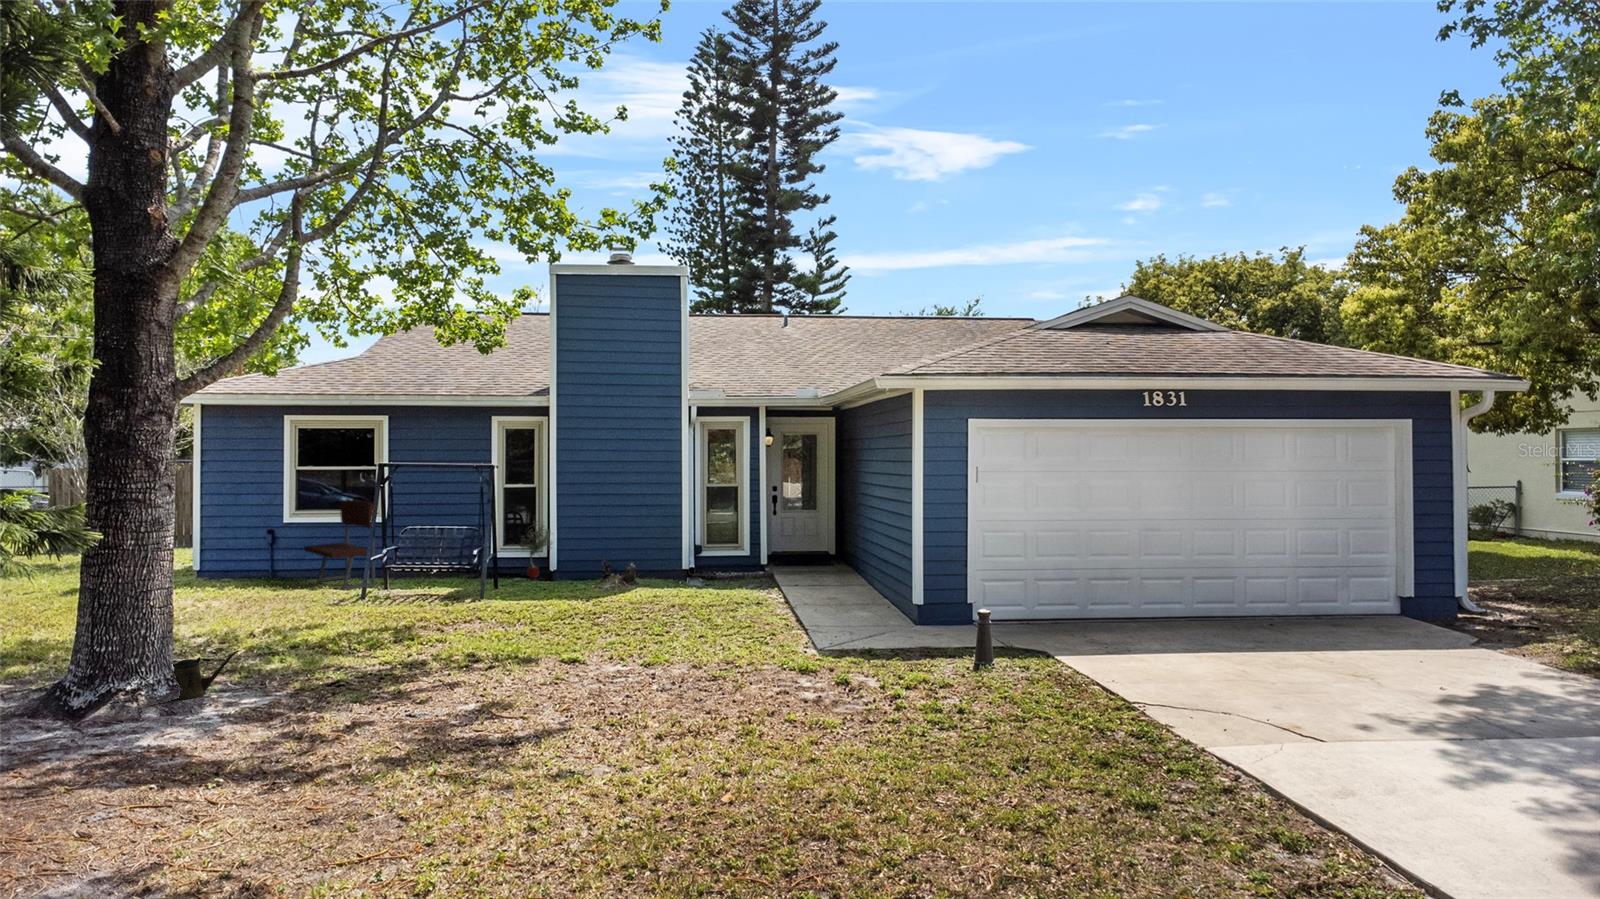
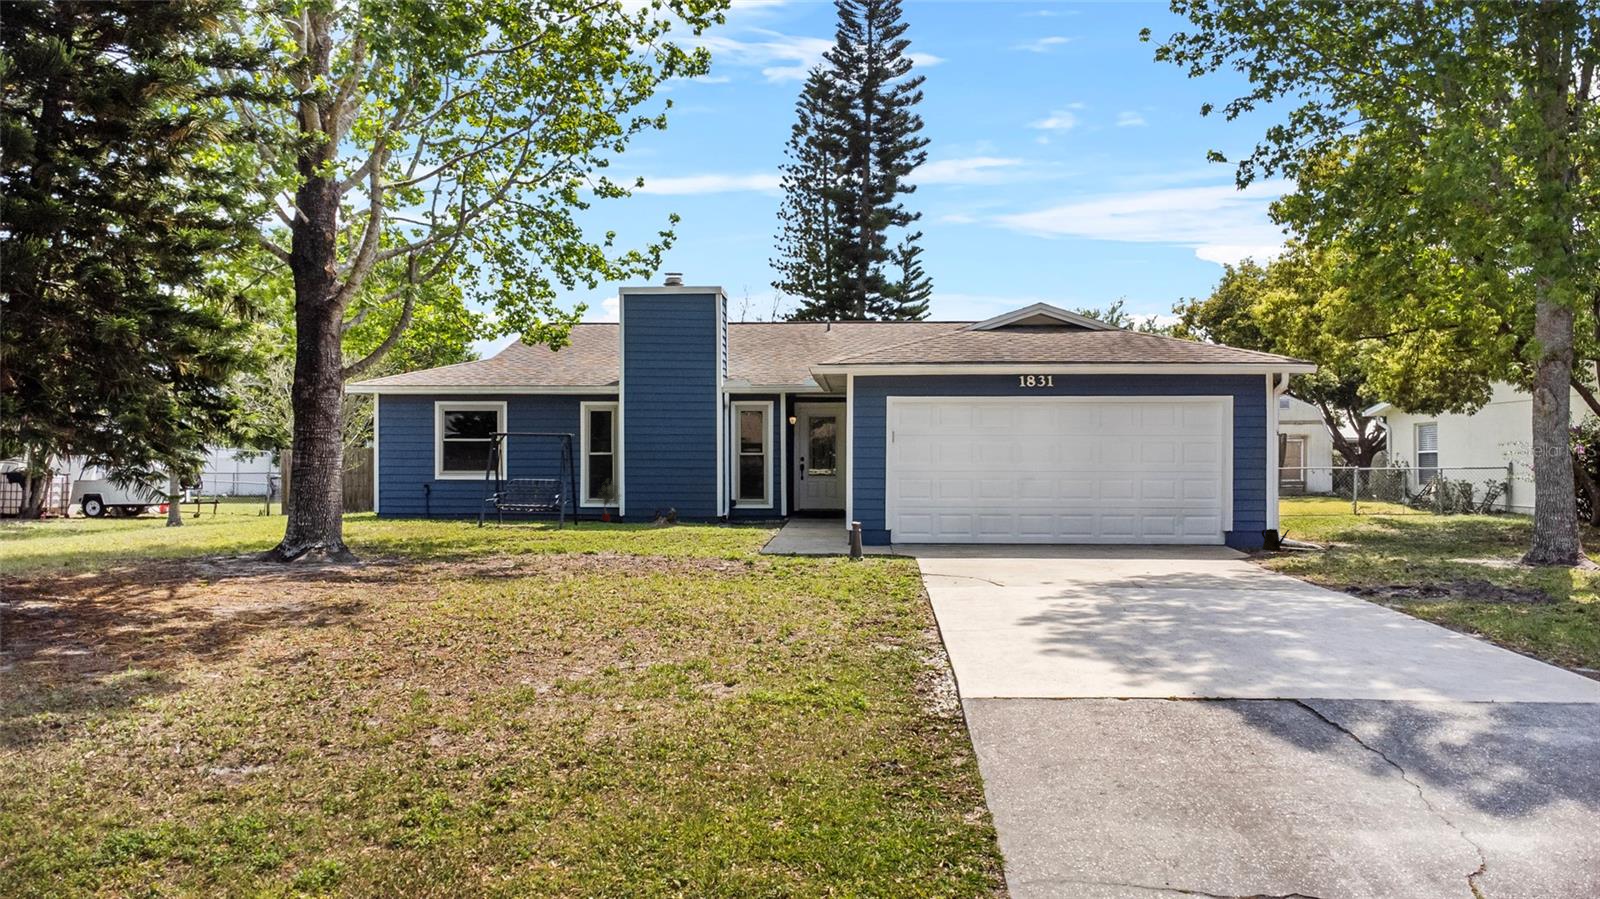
bench: present [304,500,376,589] -> none [446,461,494,524]
watering can: present [173,651,239,700] -> present [1262,529,1290,550]

